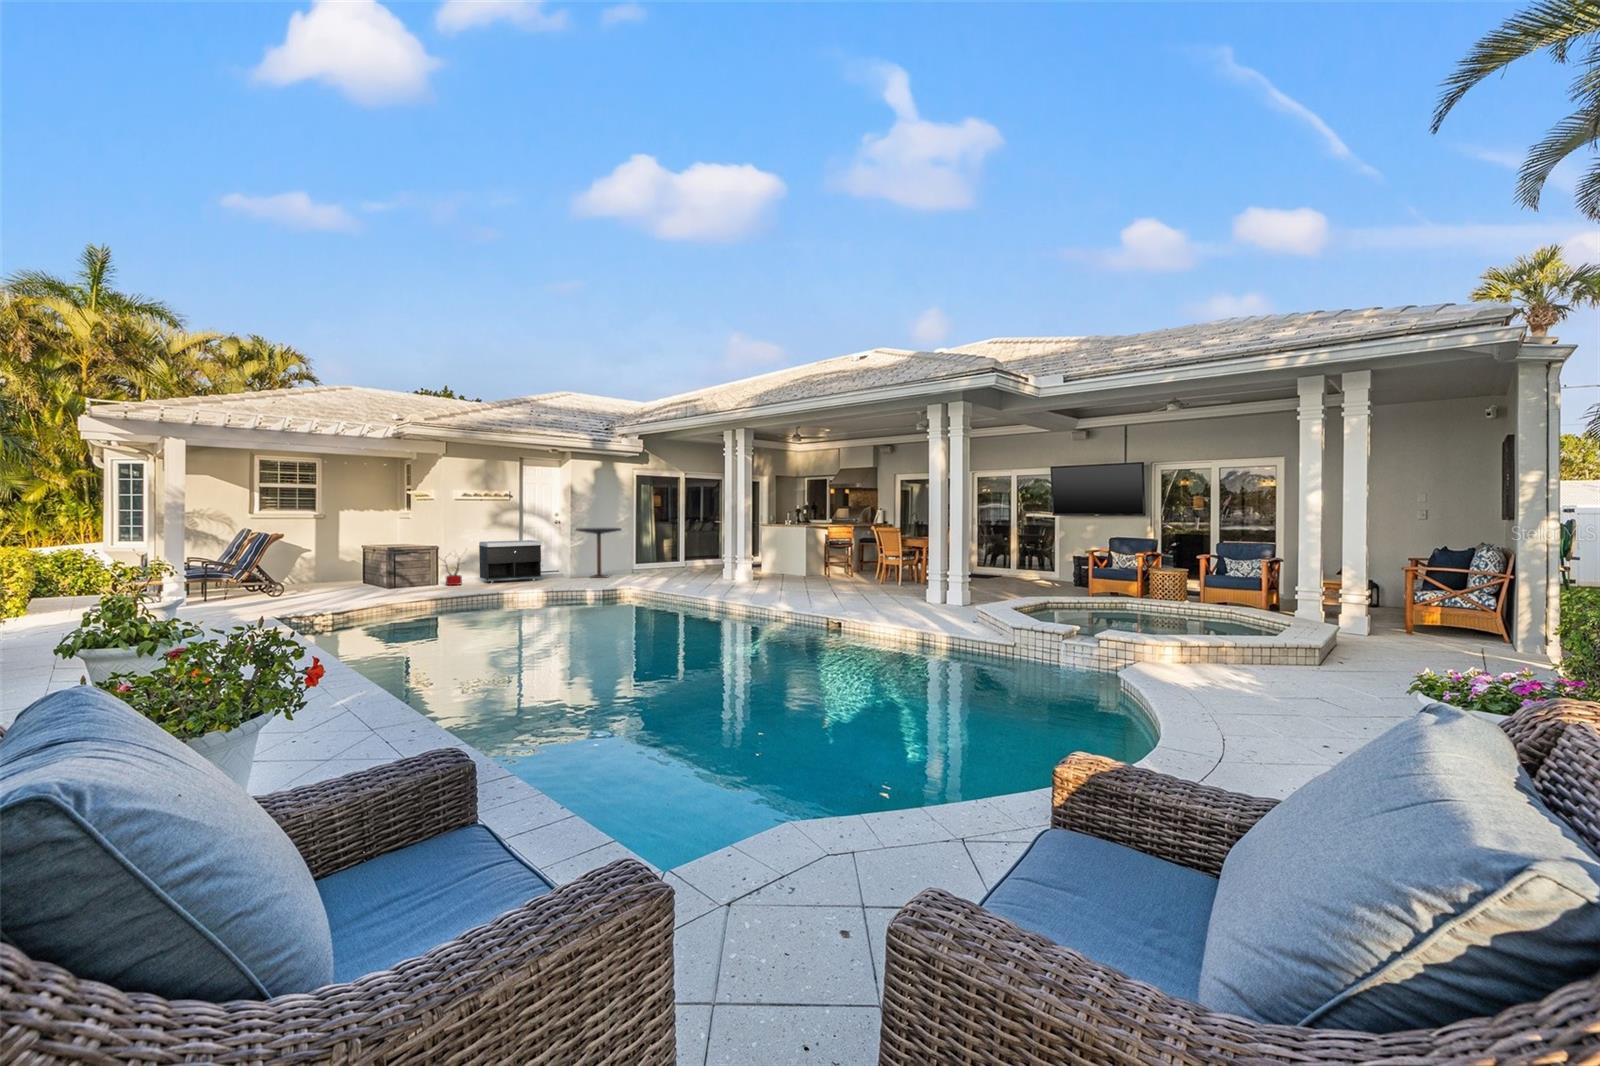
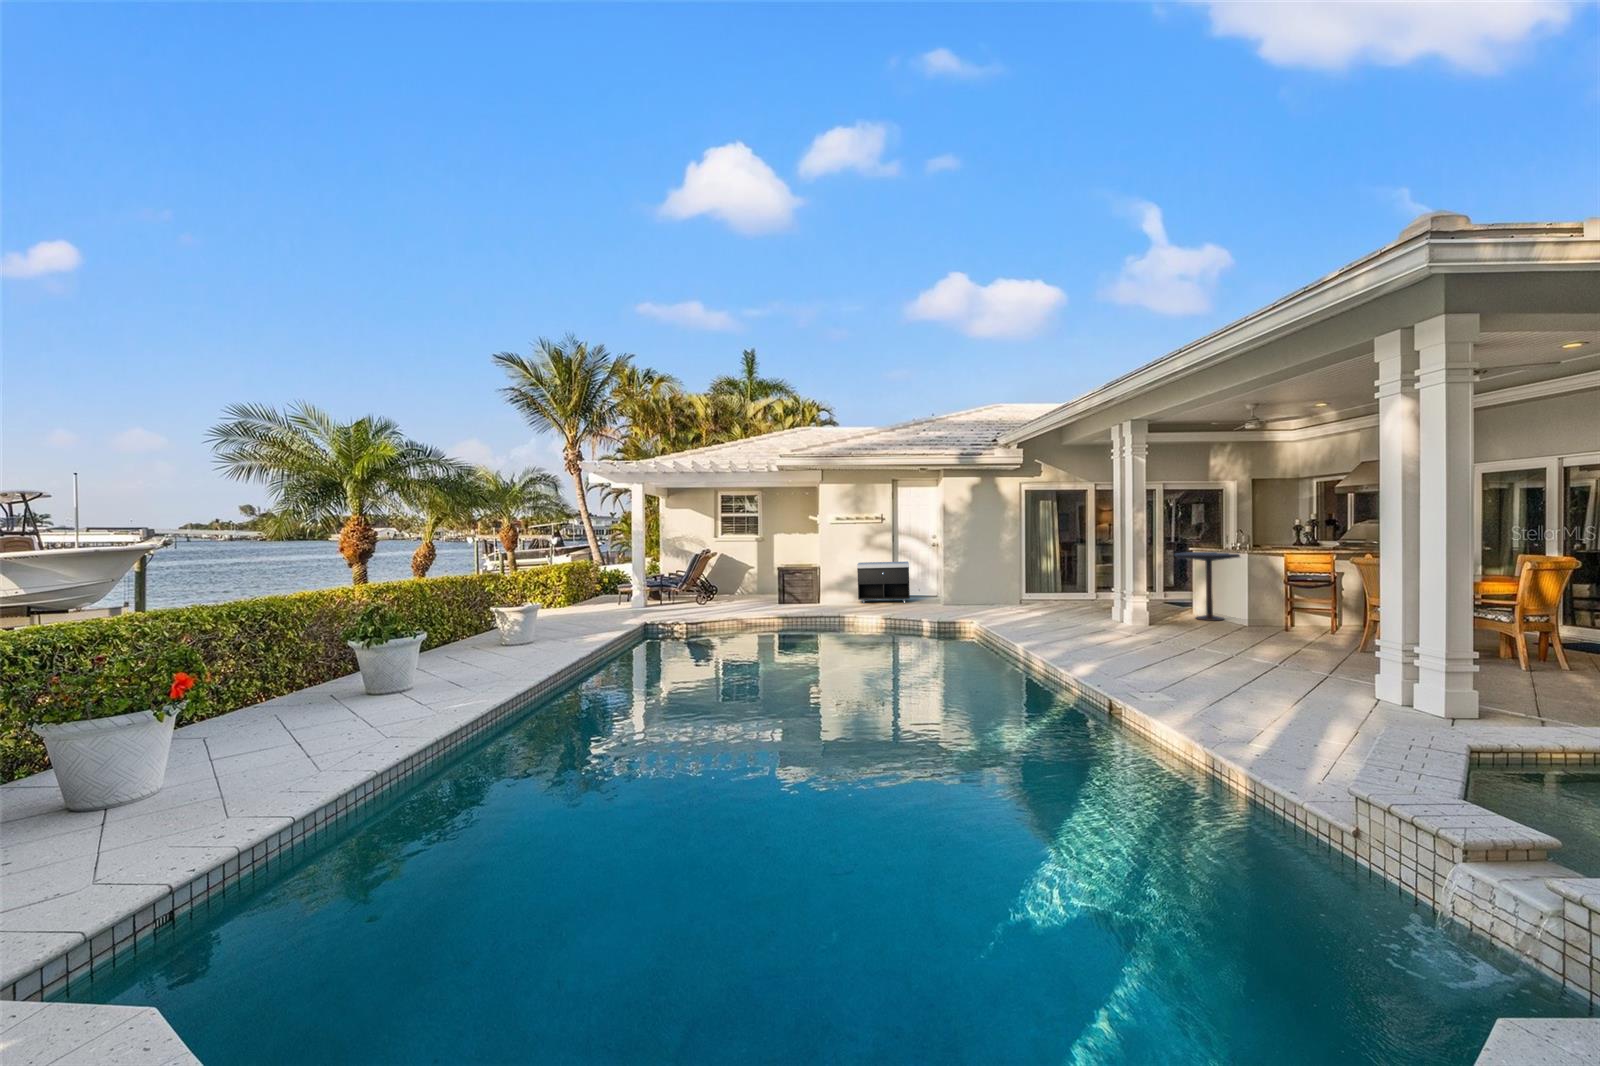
pedestal table: present [576,528,621,578] -> present [1175,552,1240,621]
decorative plant: present [445,555,462,585] -> none [812,569,851,603]

